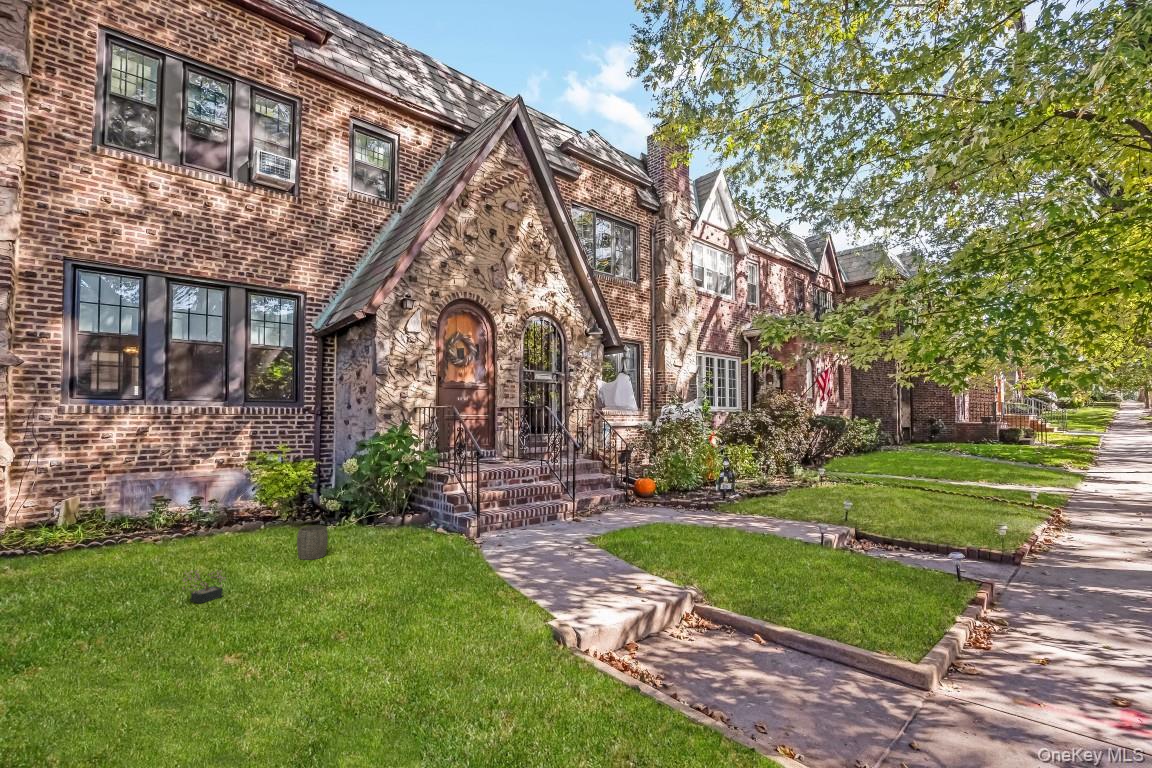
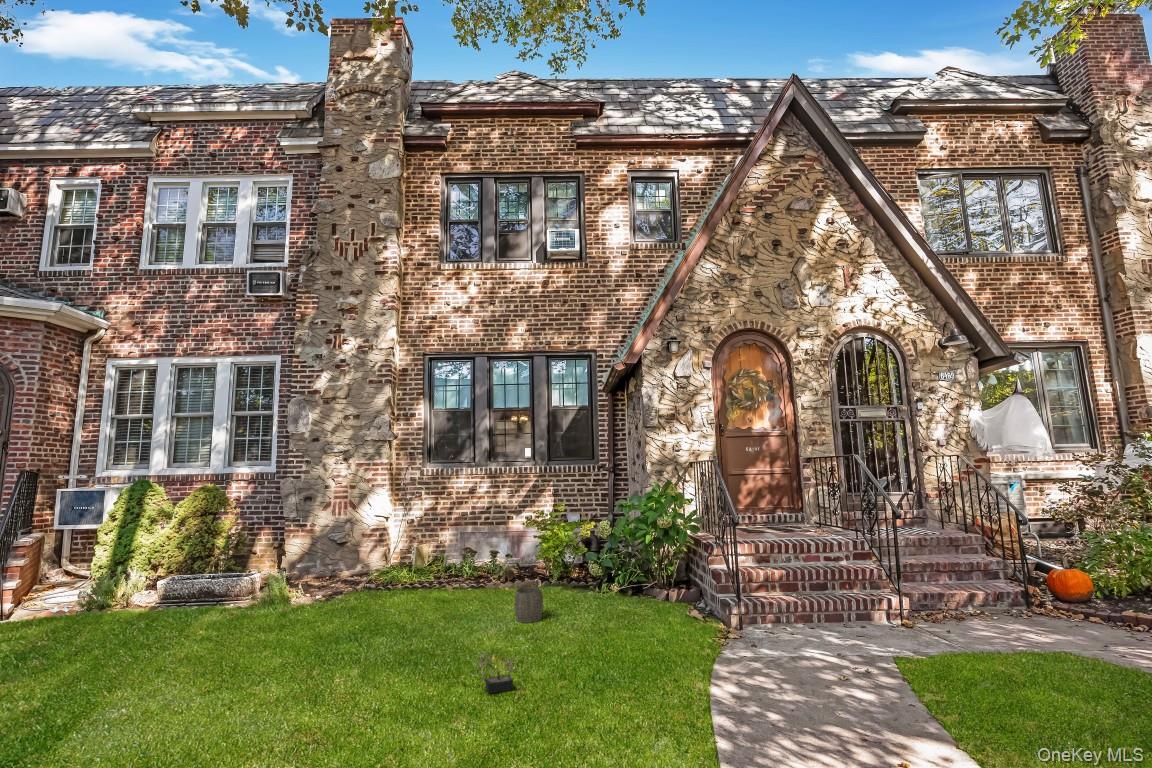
decorative plant: present [183,570,226,604] -> present [475,654,518,694]

